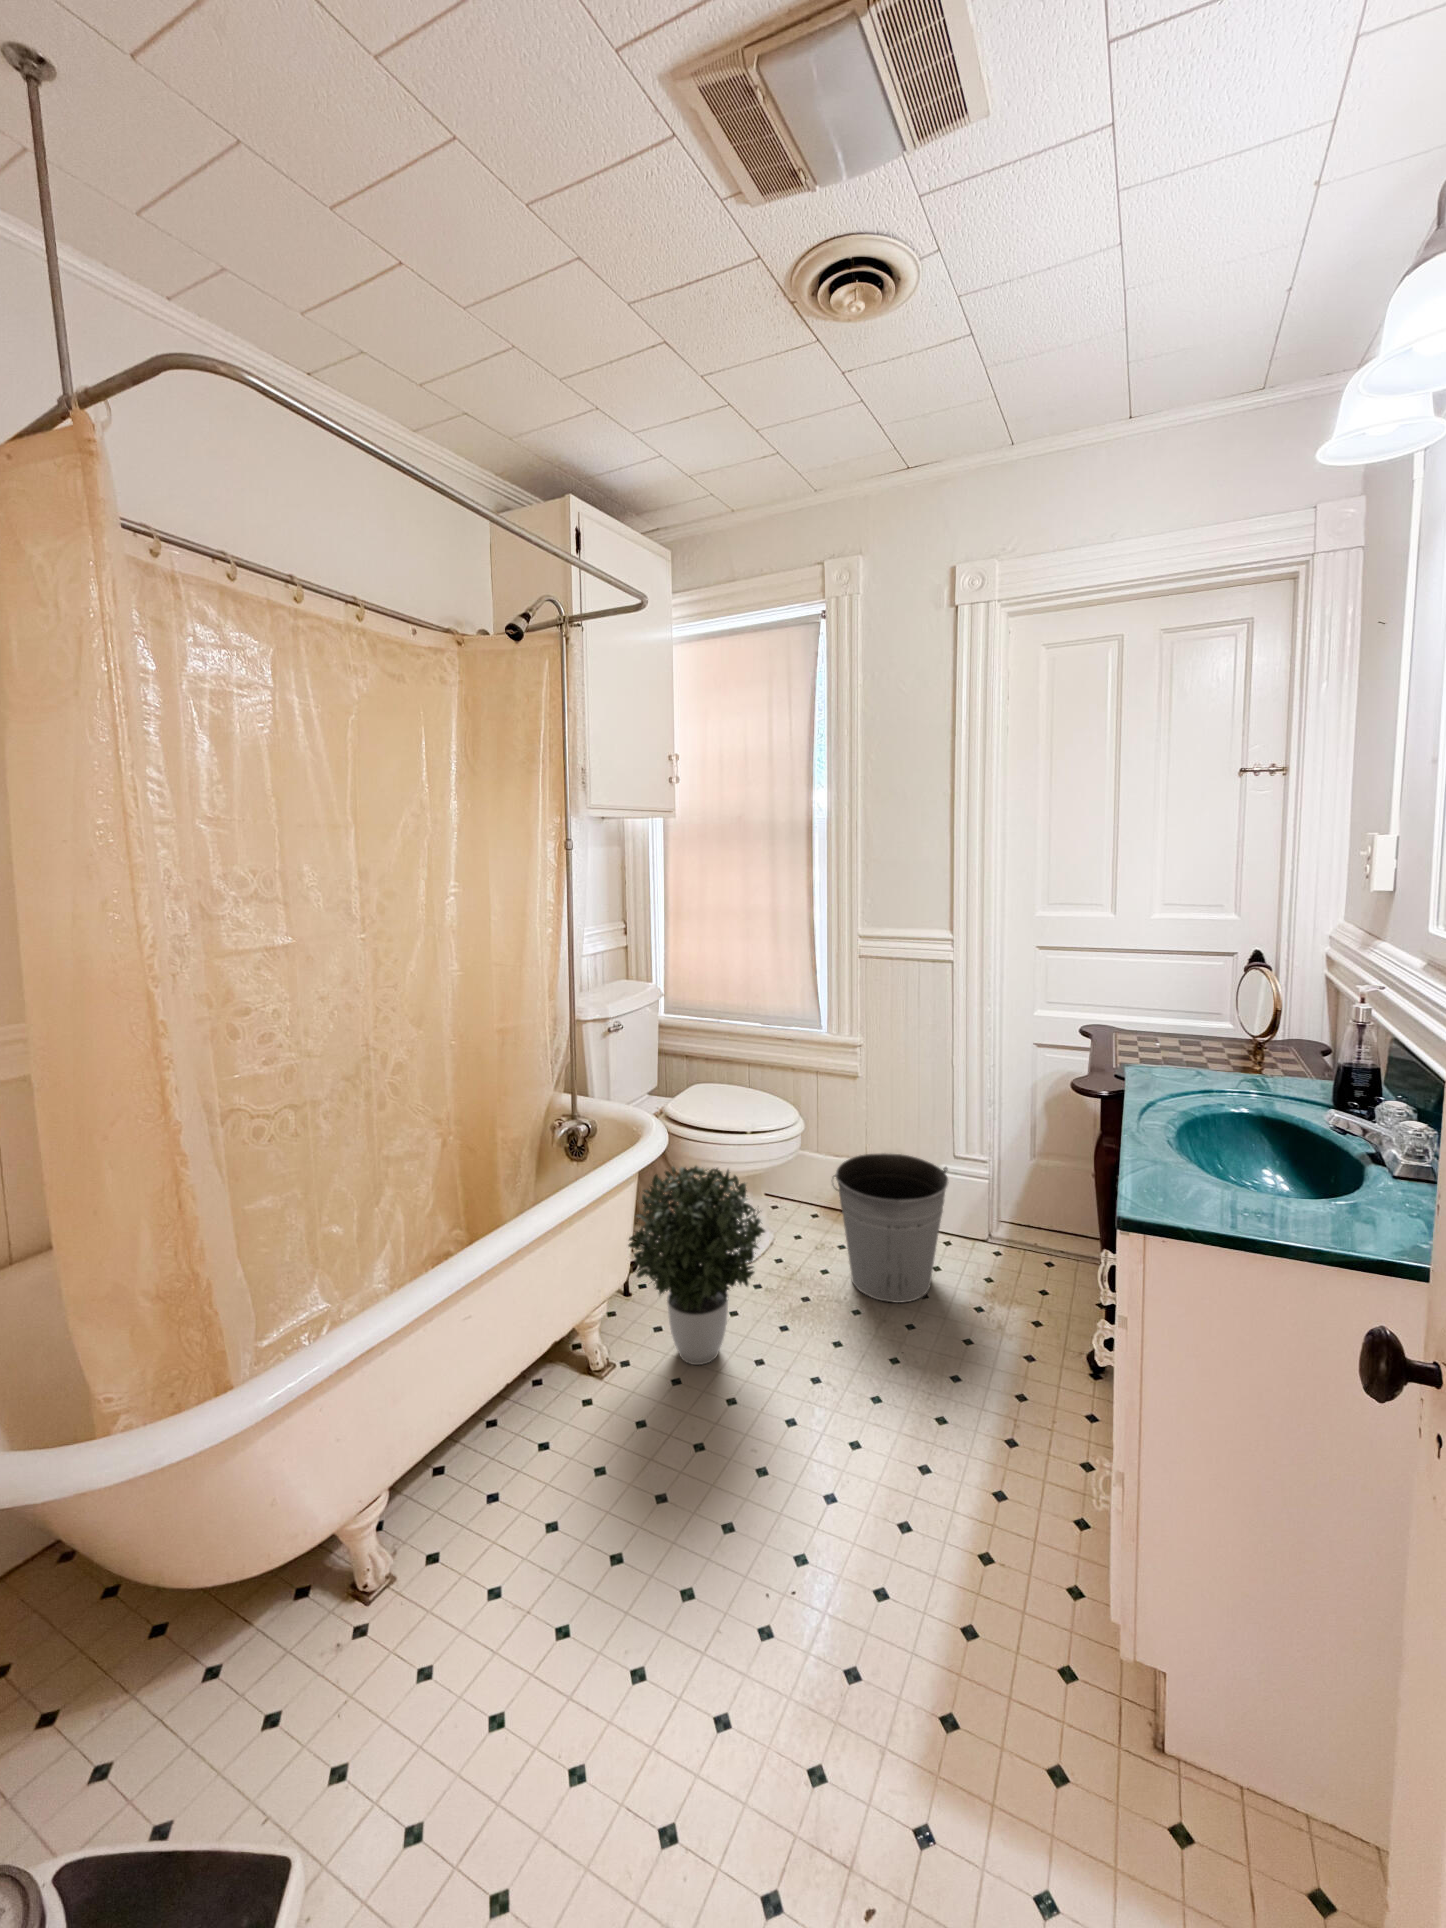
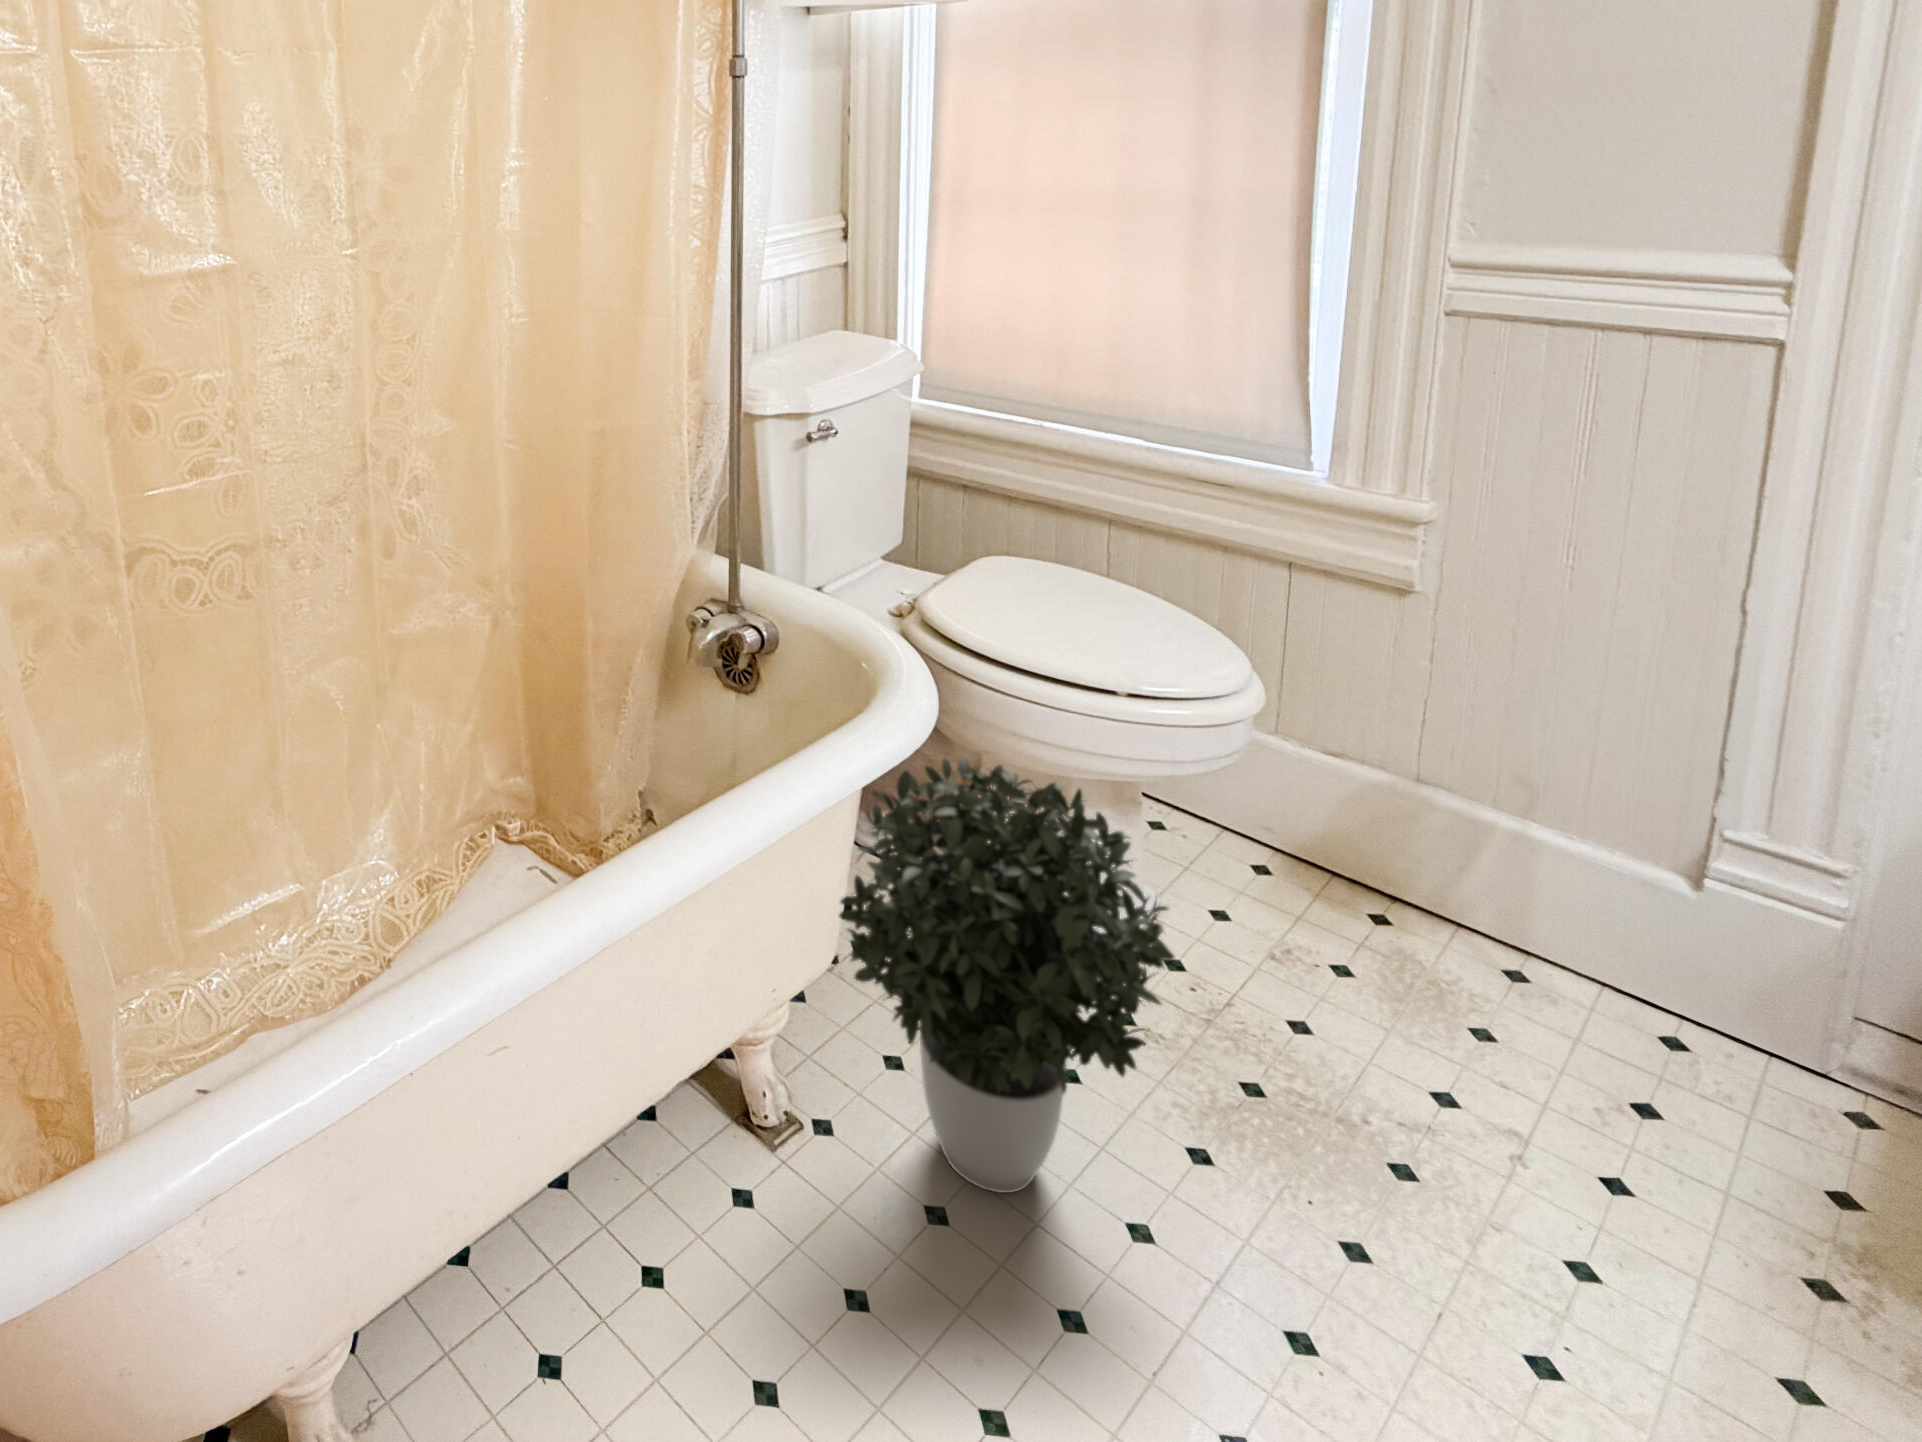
bucket: present [833,1153,949,1303] -> none [1341,789,1734,1192]

